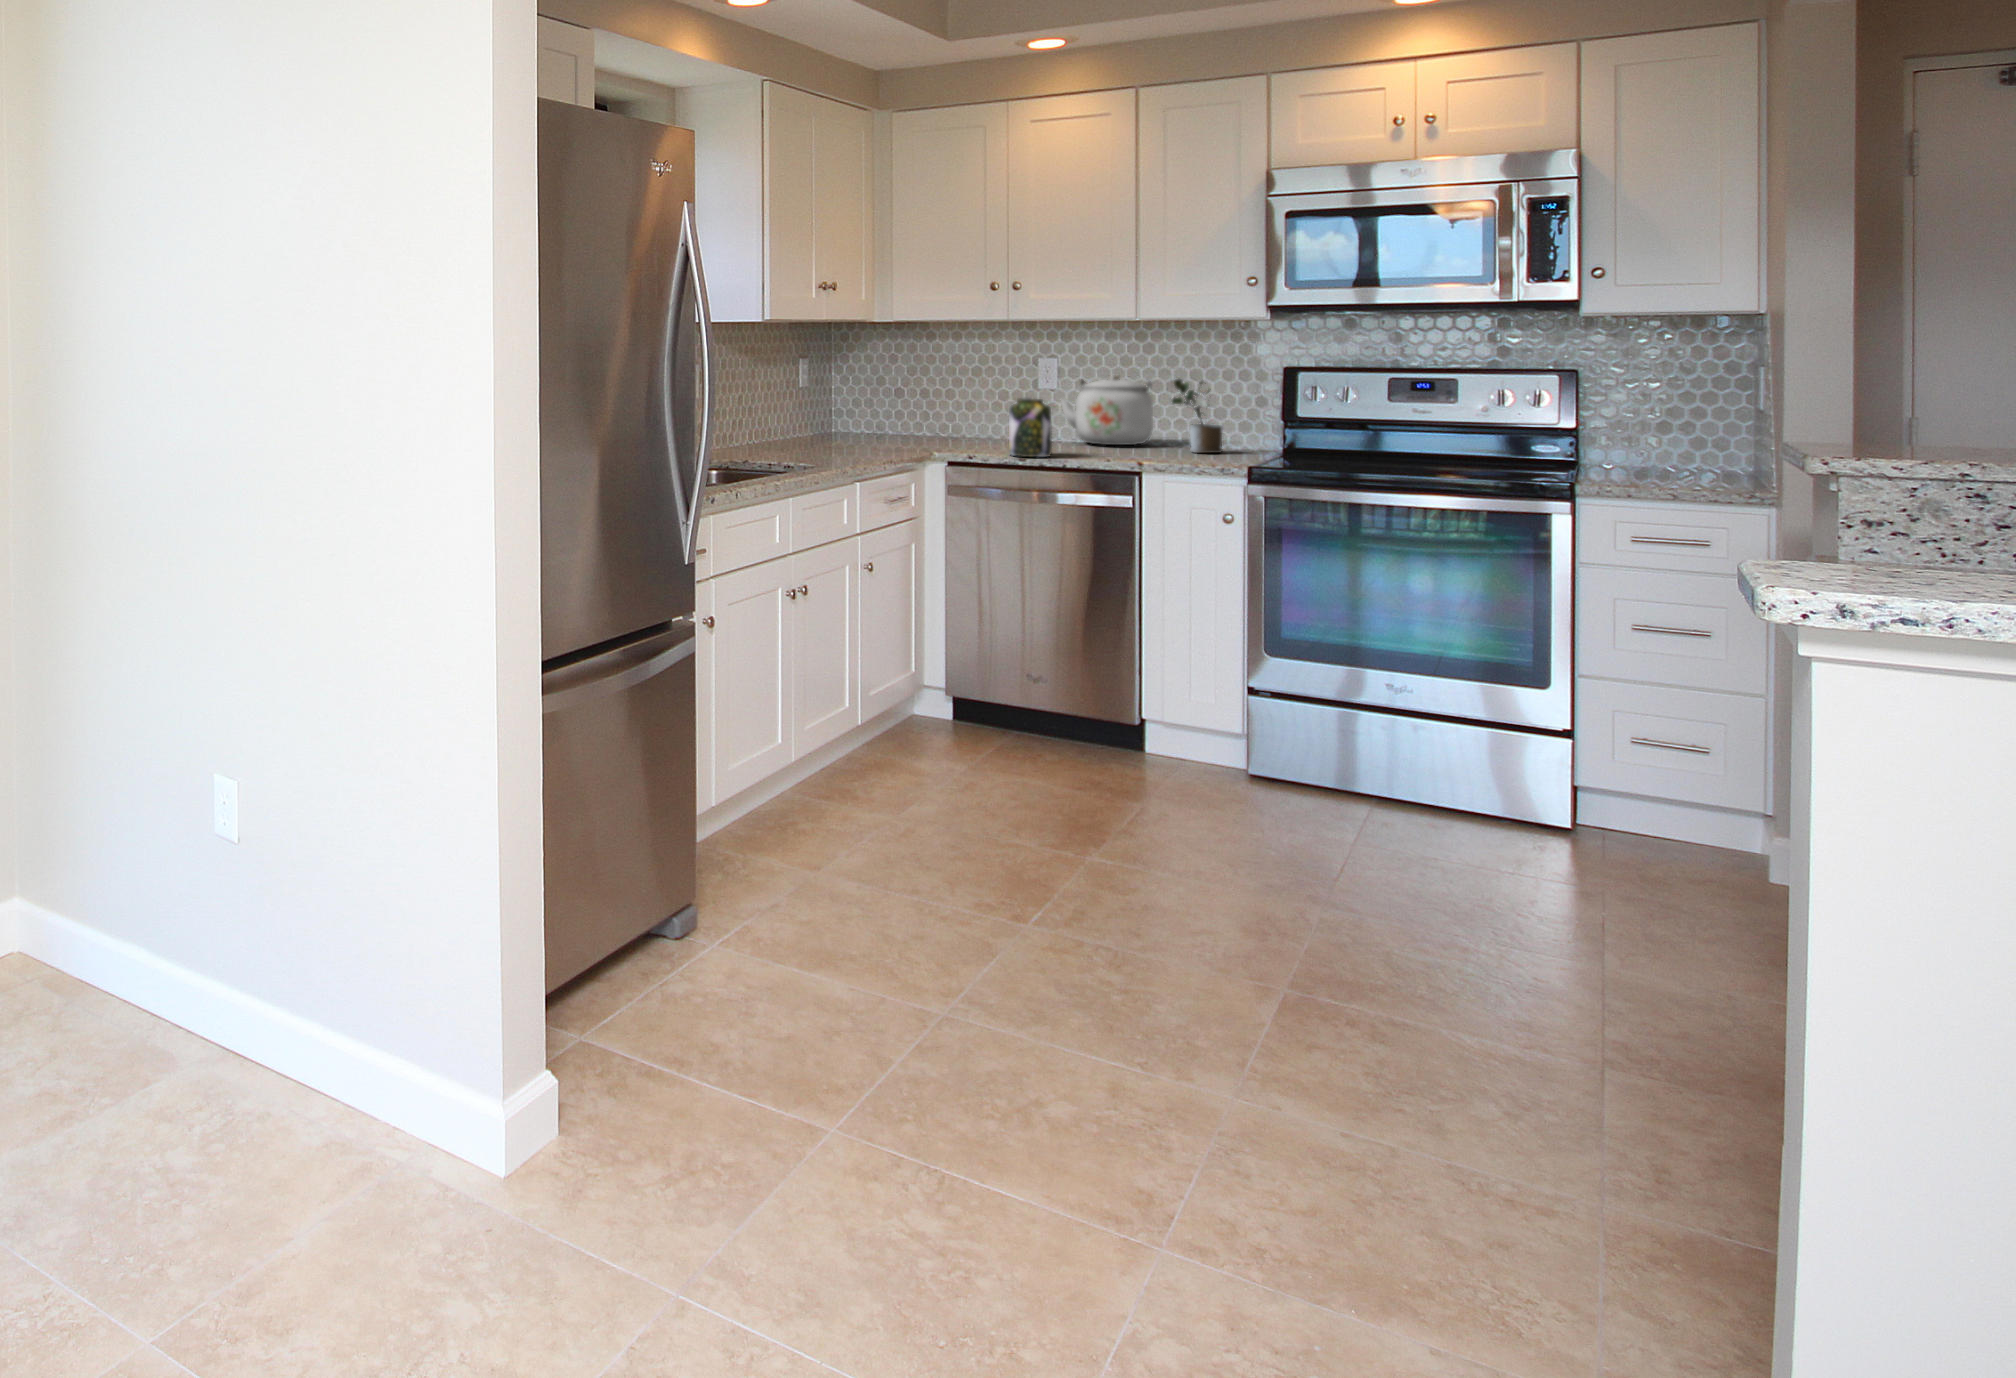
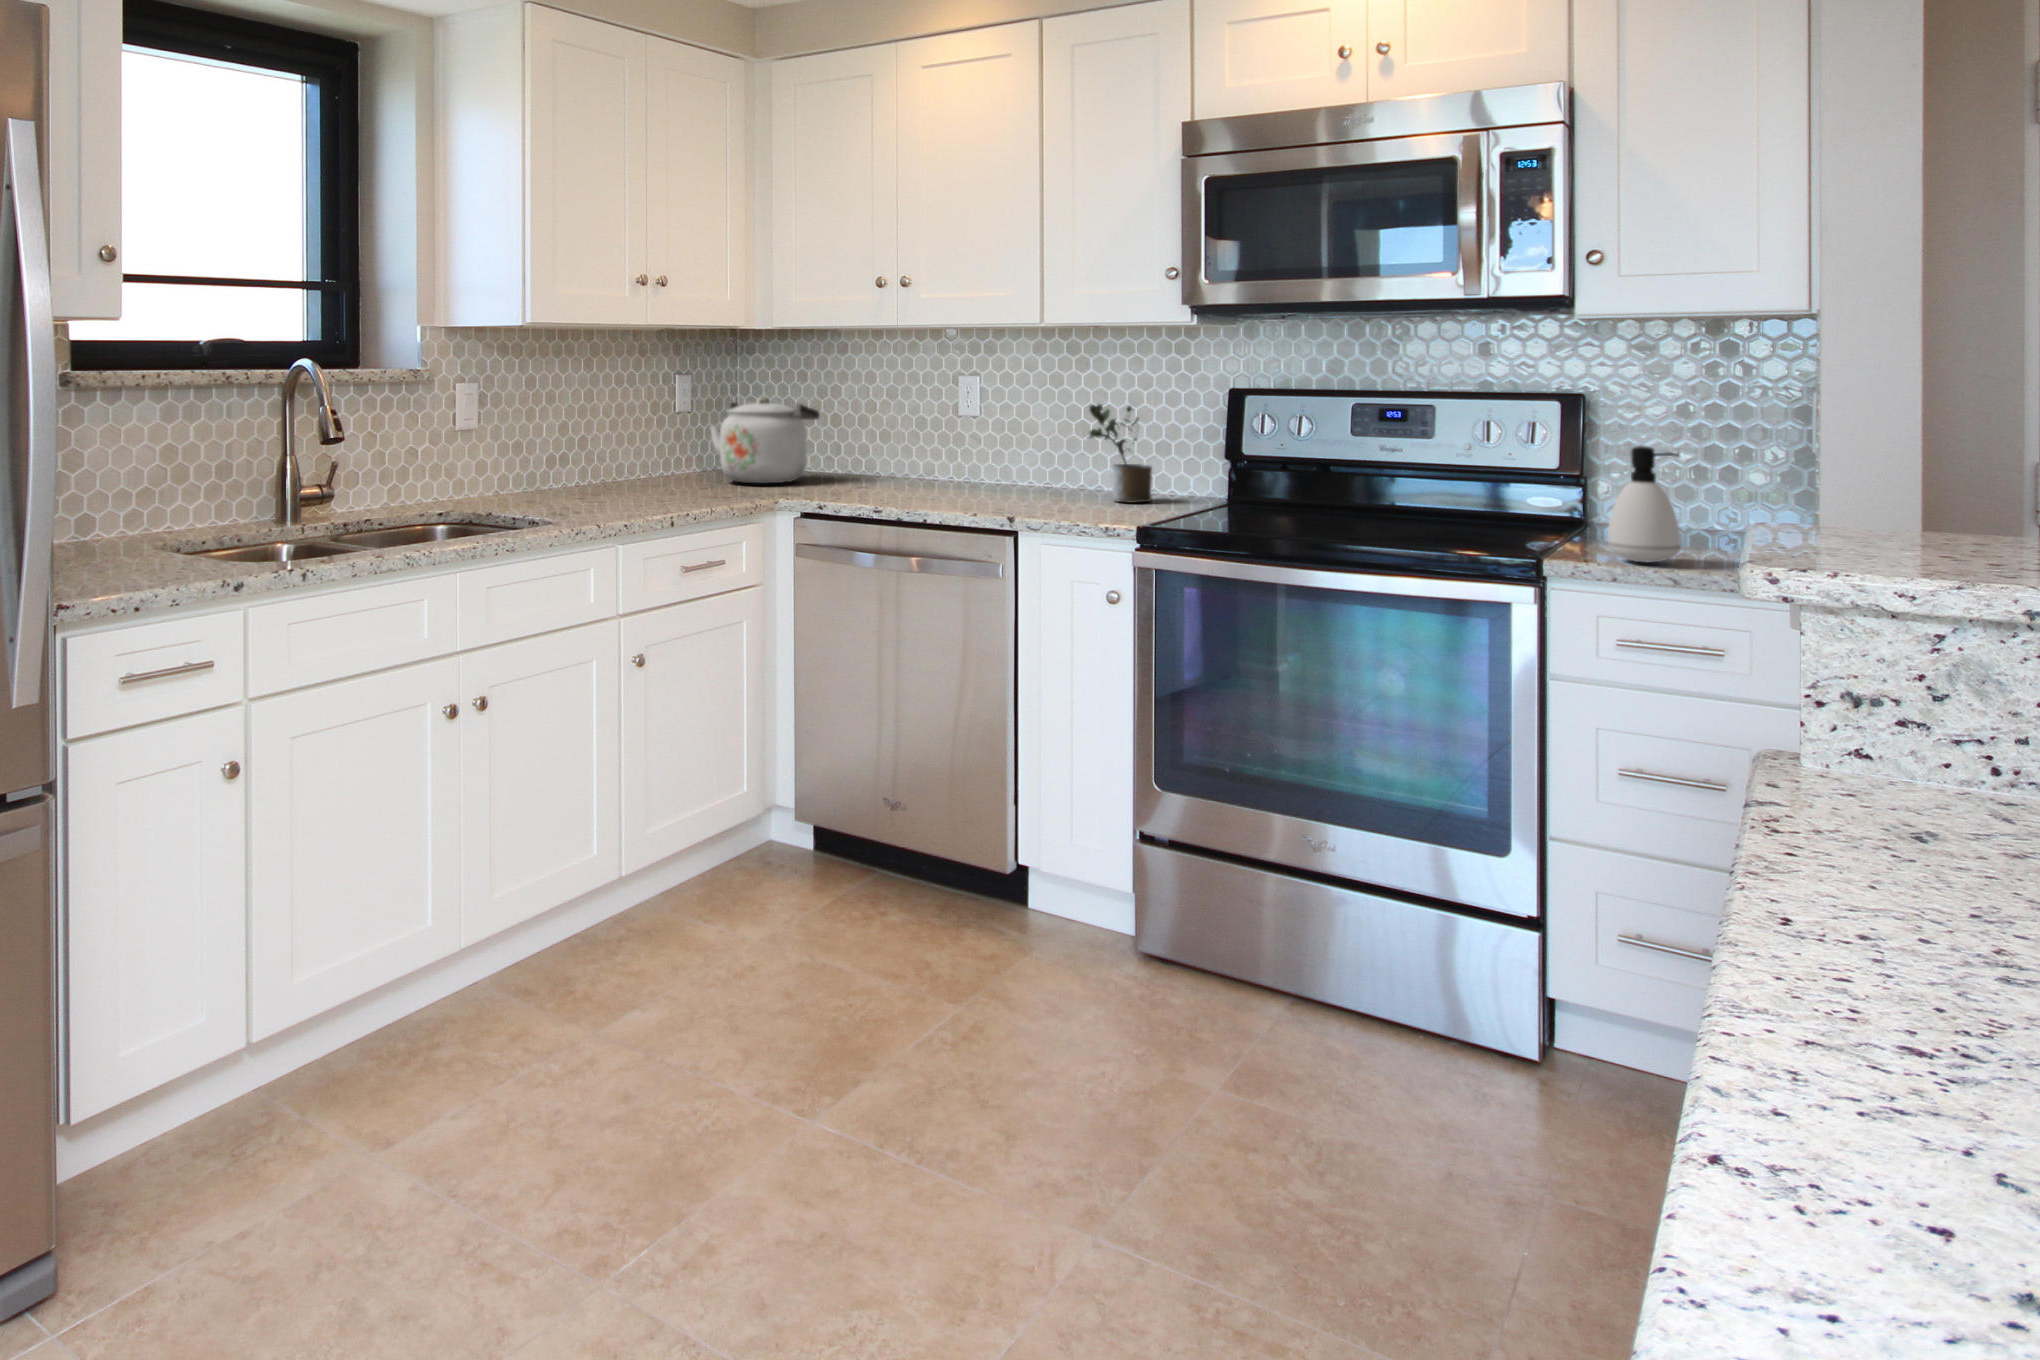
kettle: present [1062,375,1153,445] -> present [711,397,820,483]
jar: present [1009,398,1052,457] -> none [875,430,928,509]
soap dispenser: none [1614,408,1670,490] -> present [1608,446,1680,562]

